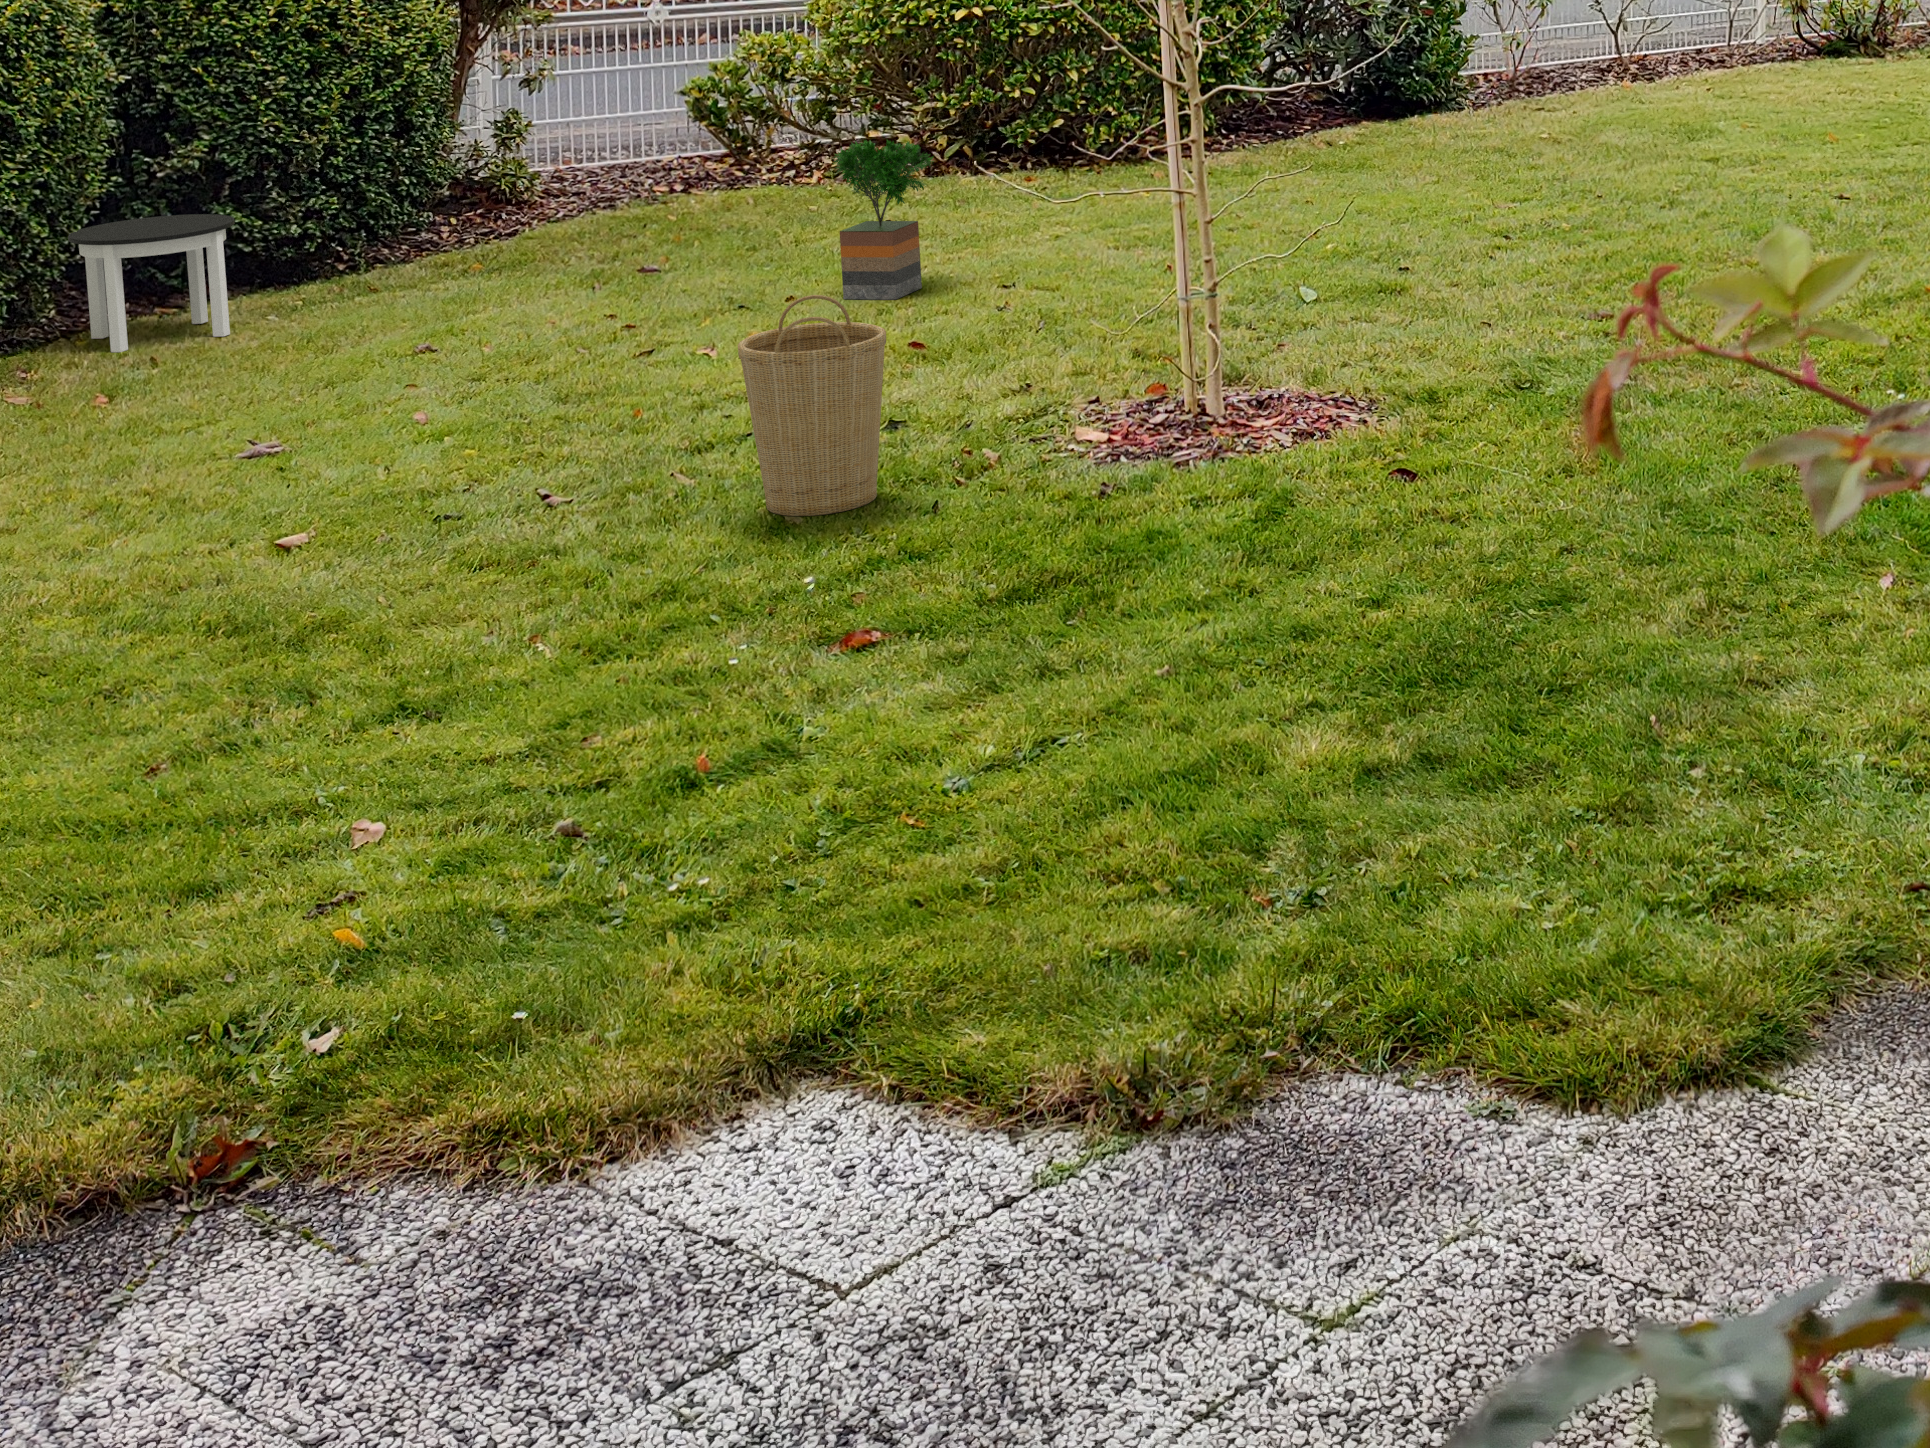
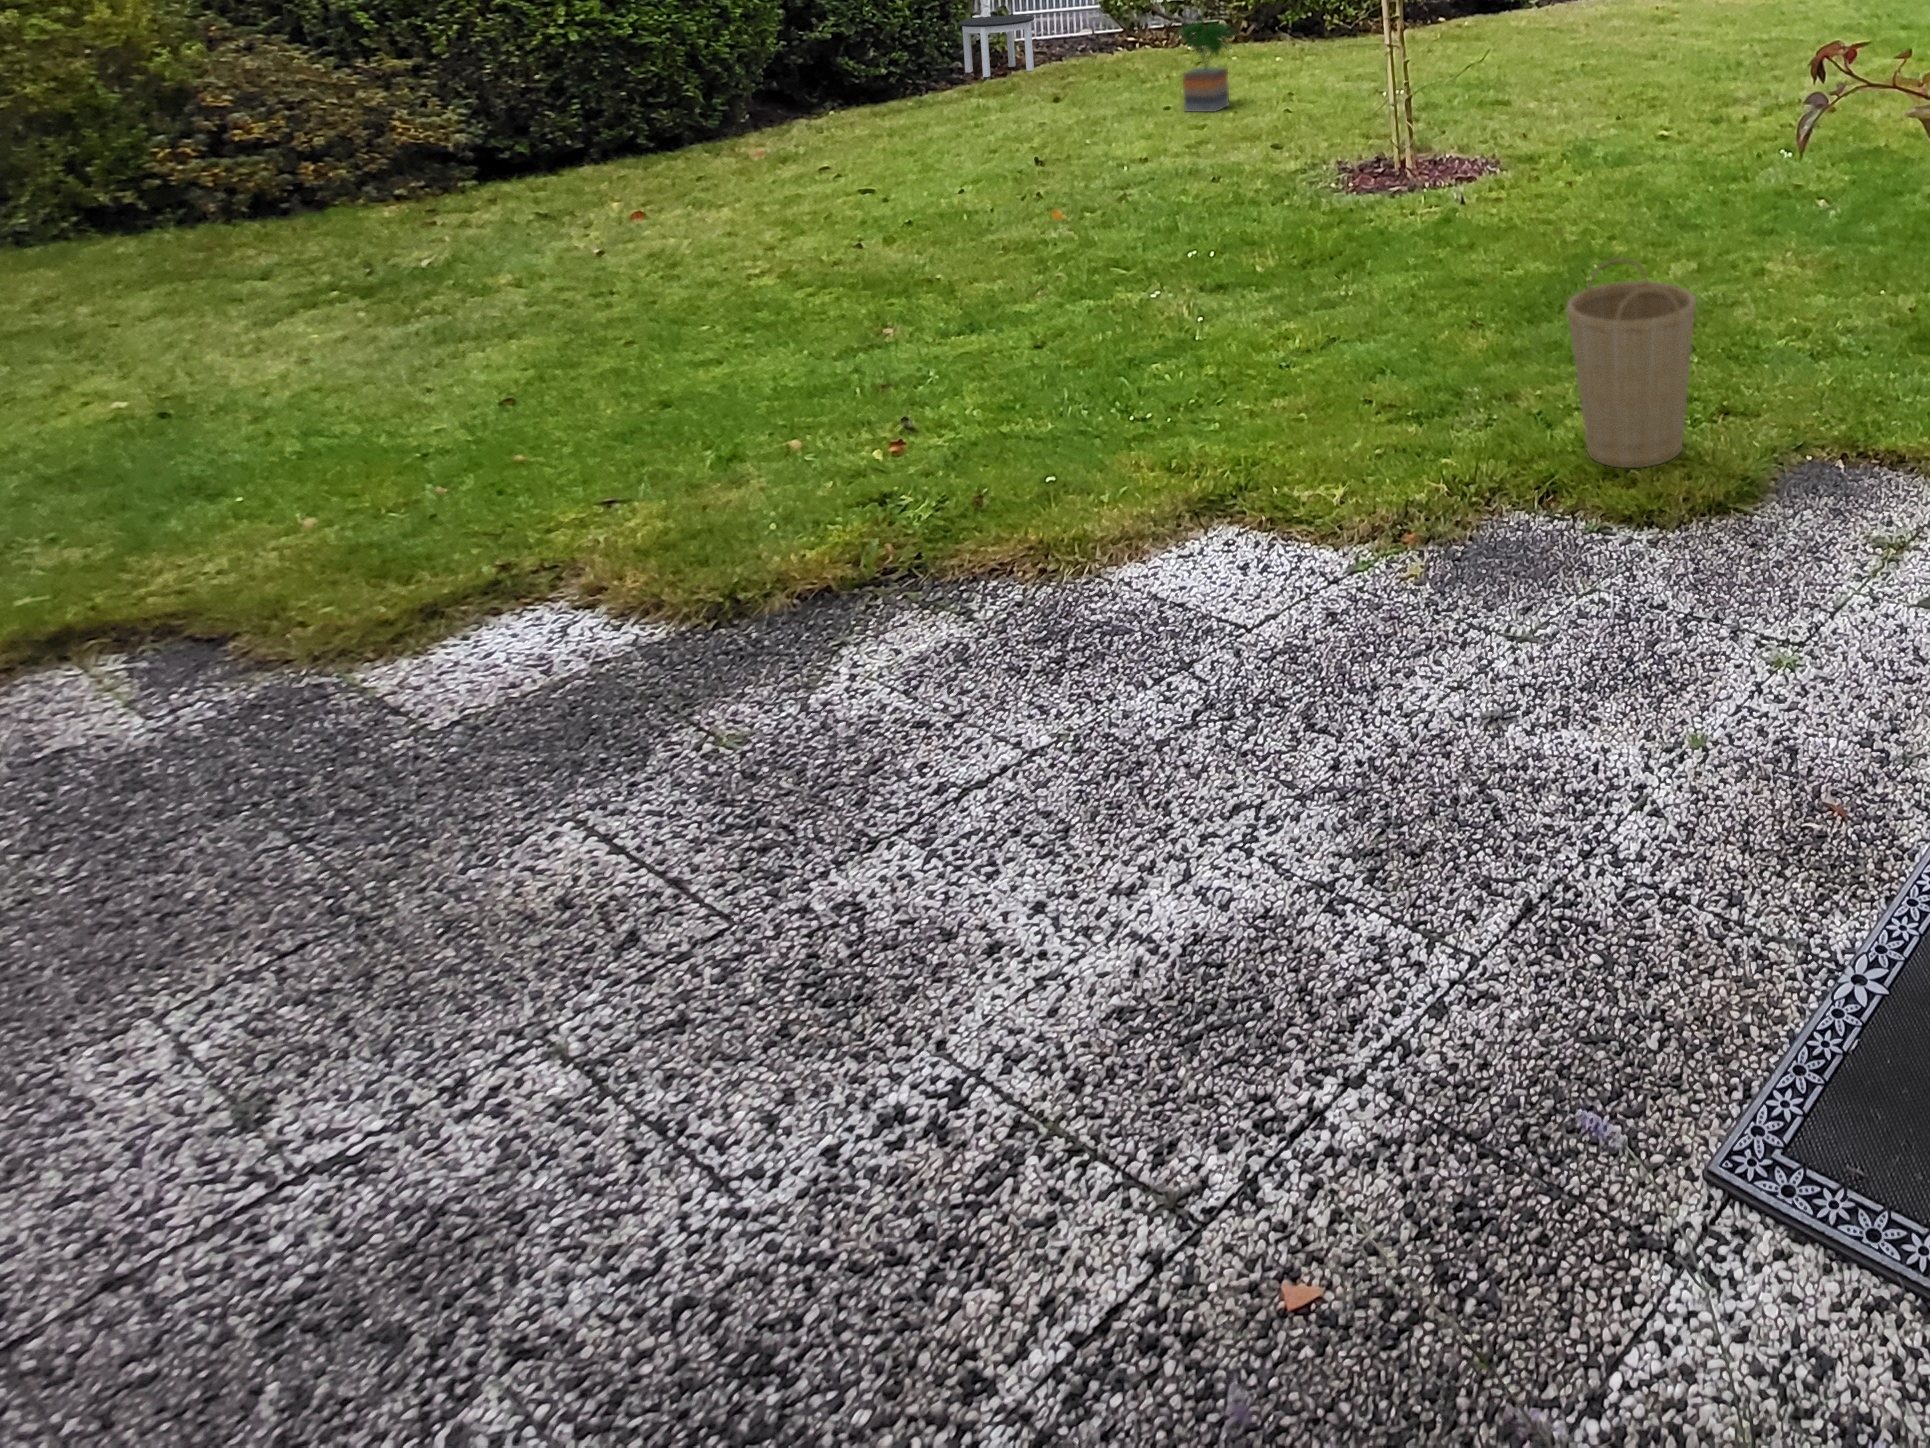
round table: present [68,214,235,352] -> present [958,15,1034,77]
basket: present [738,295,886,516] -> present [1567,258,1696,468]

